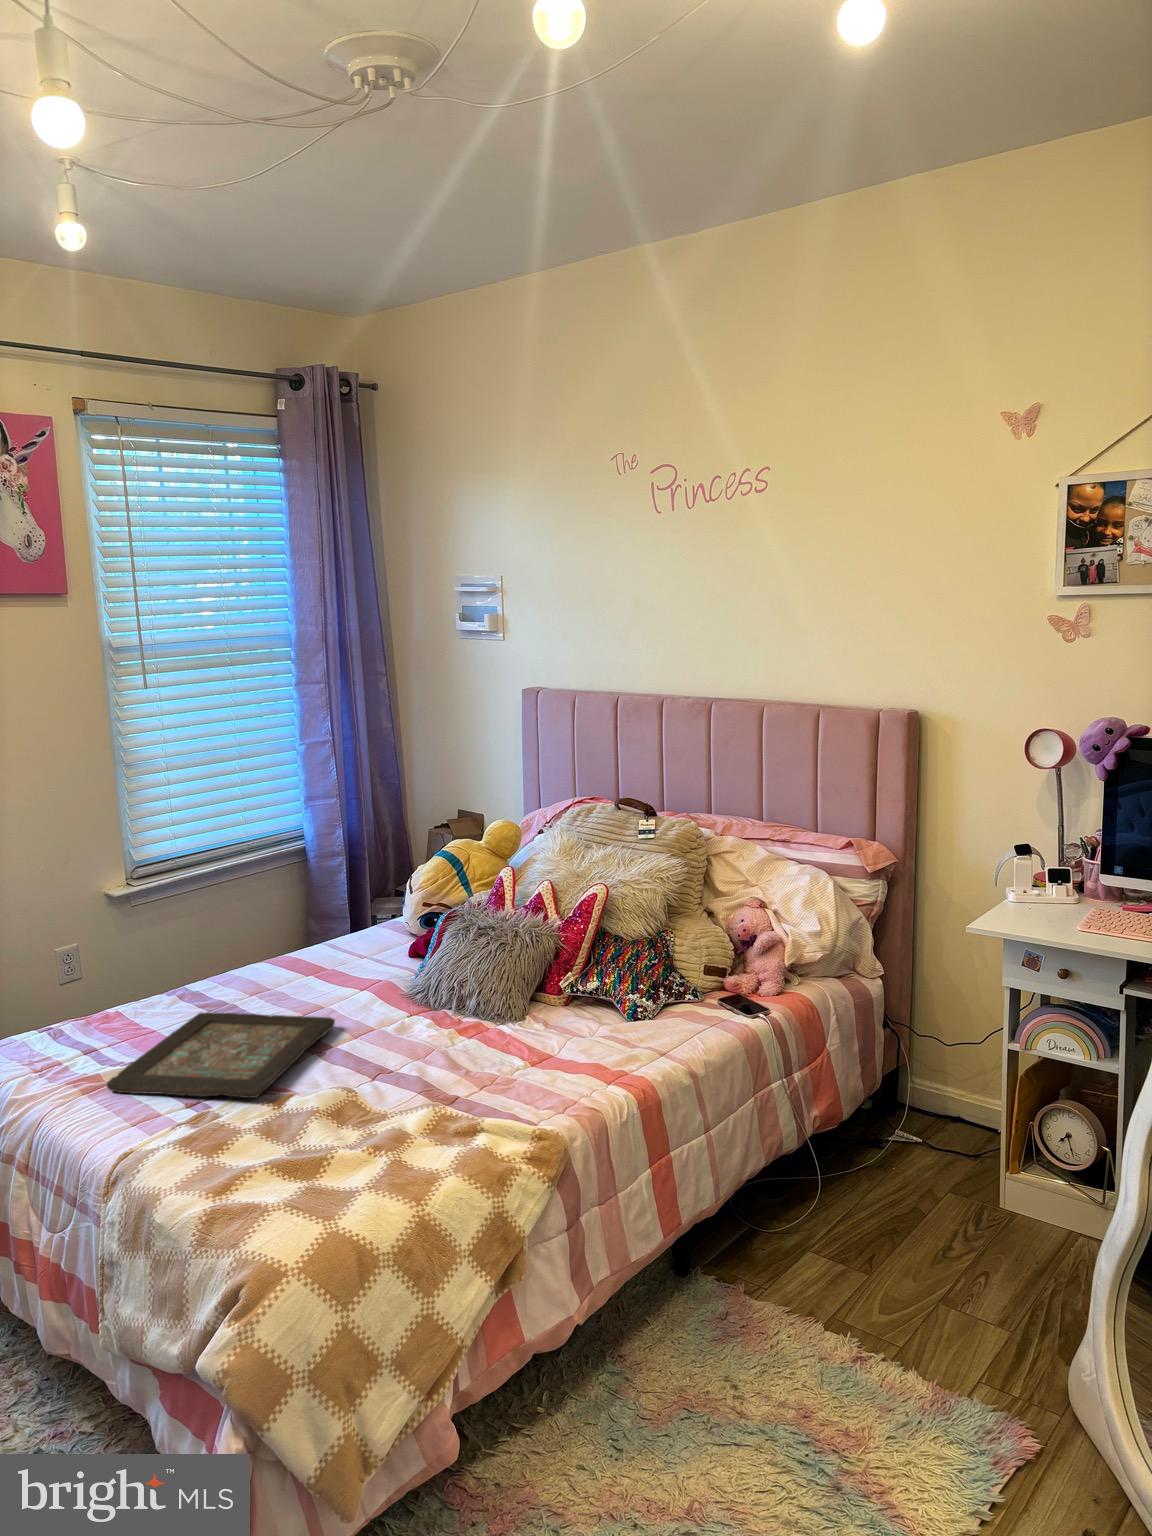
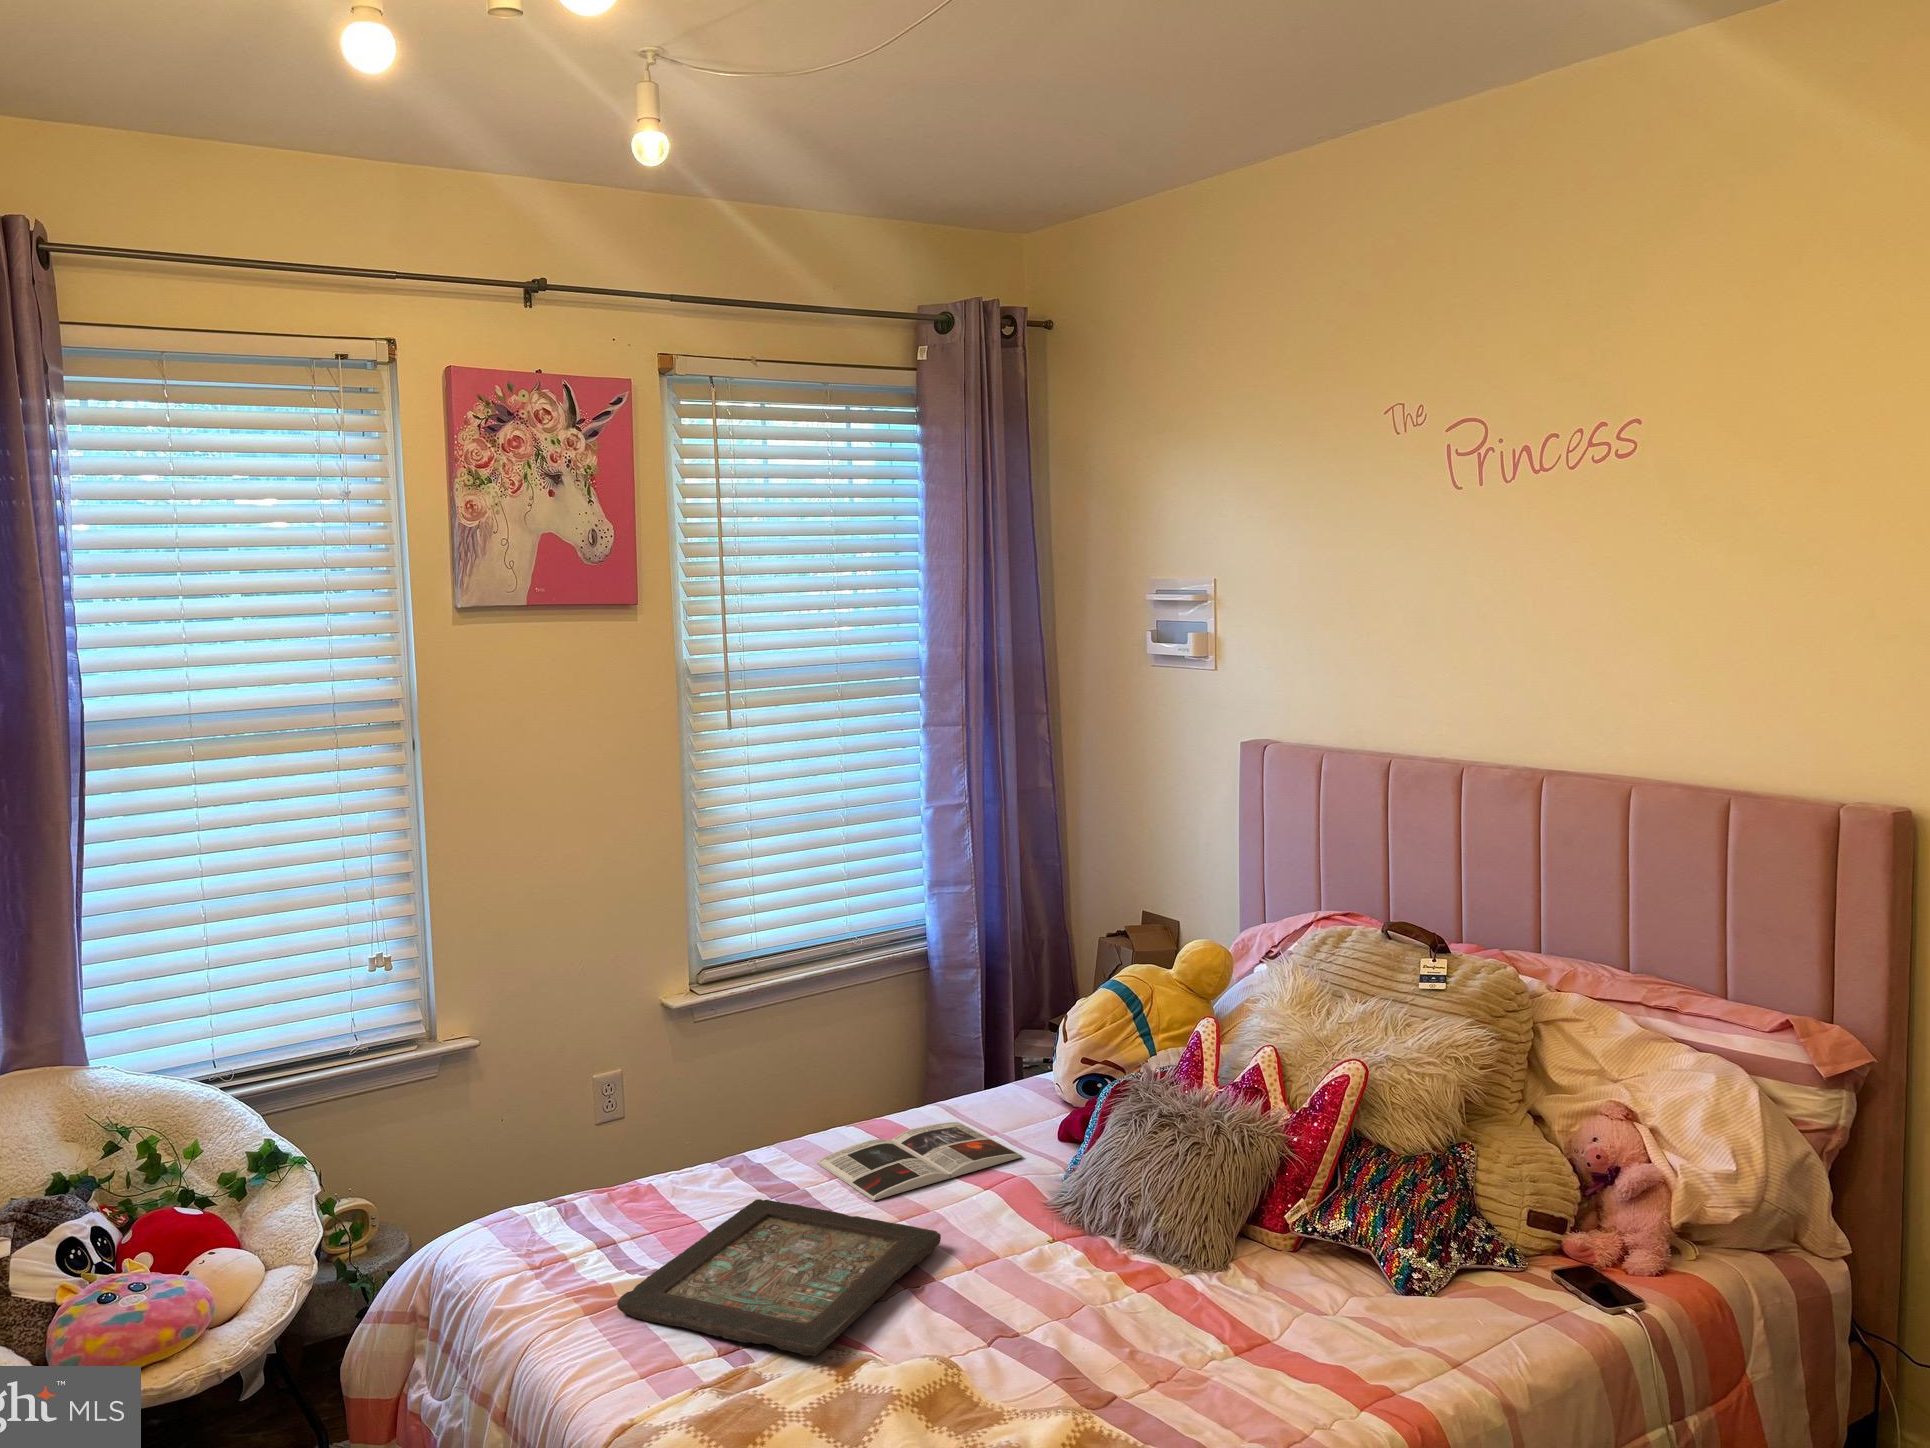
magazine: none [240,954,386,1006] -> present [817,1122,1023,1201]

